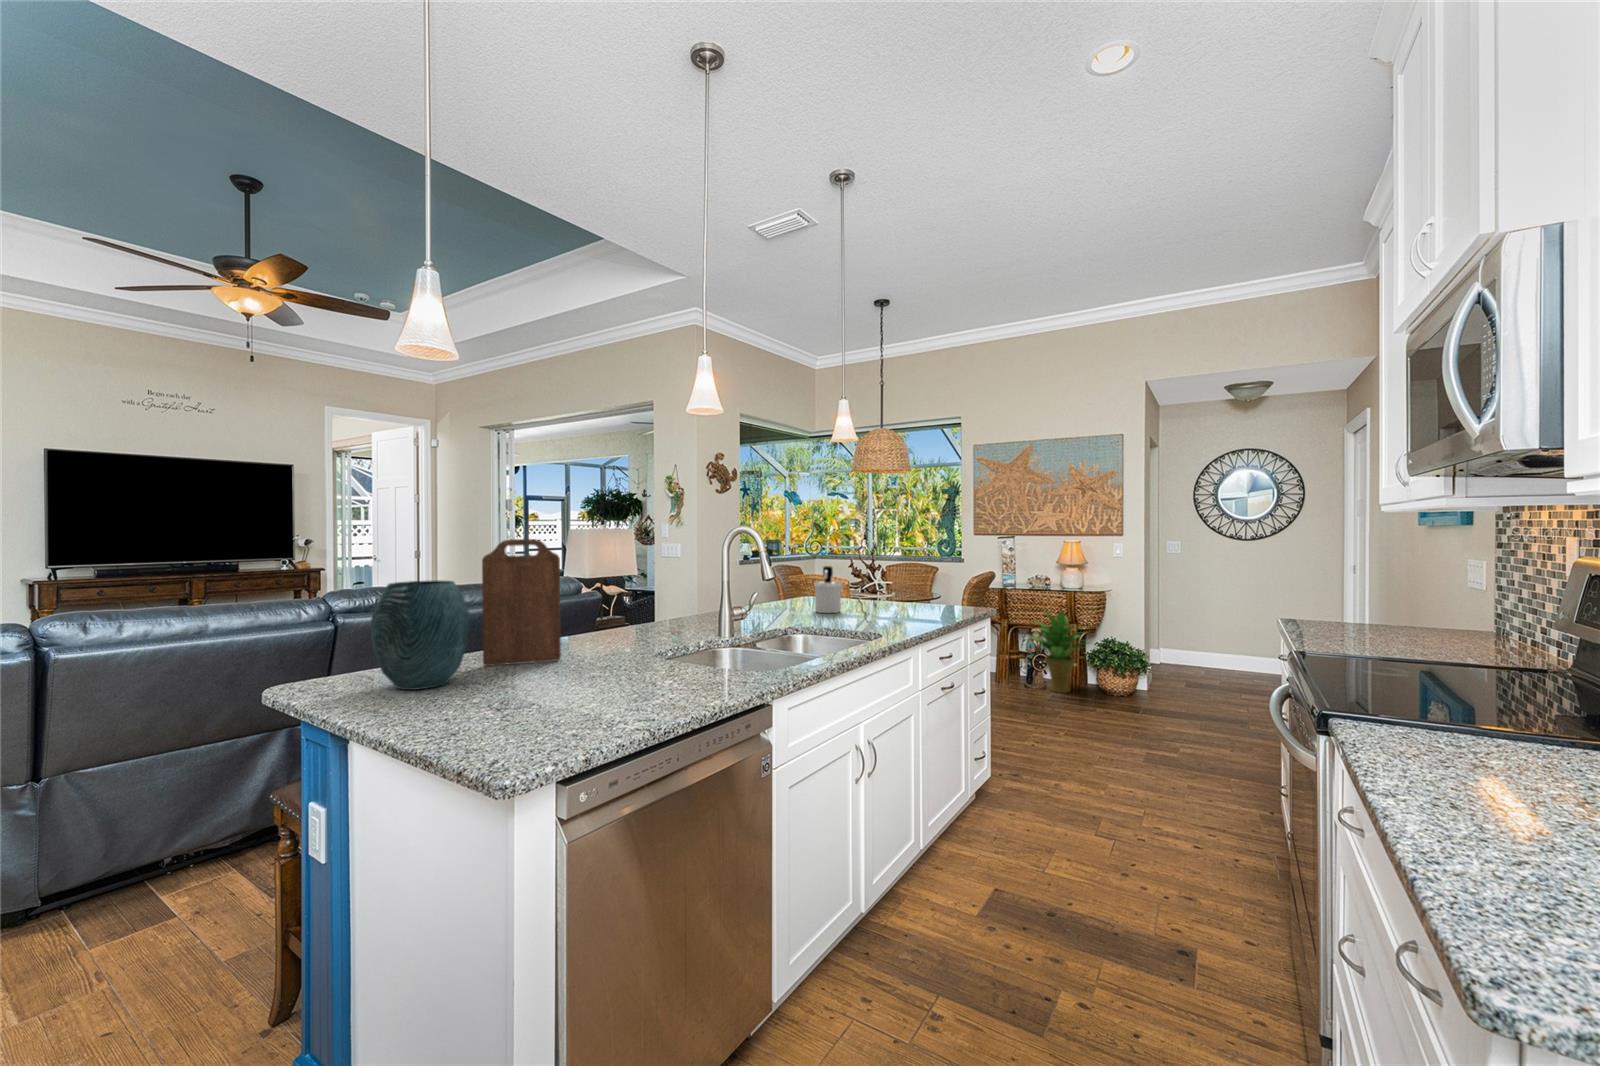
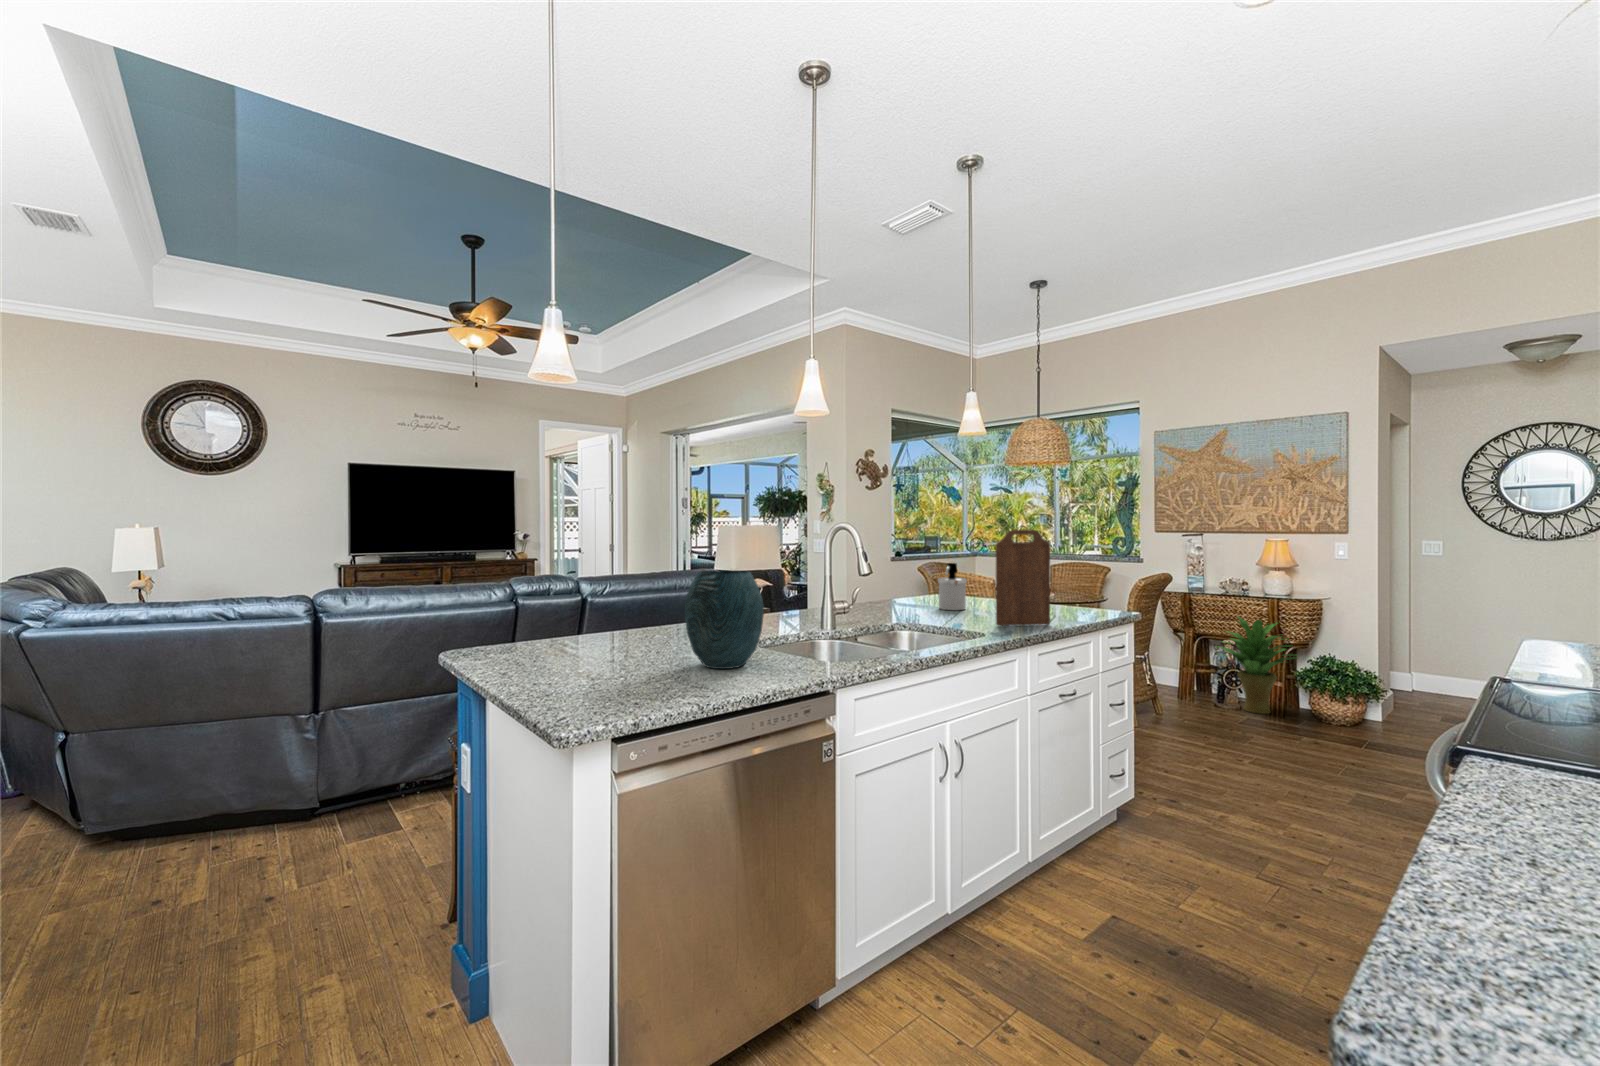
cutting board: present [482,539,561,666] -> present [996,530,1050,626]
vase: present [371,580,469,690] -> present [685,570,764,669]

